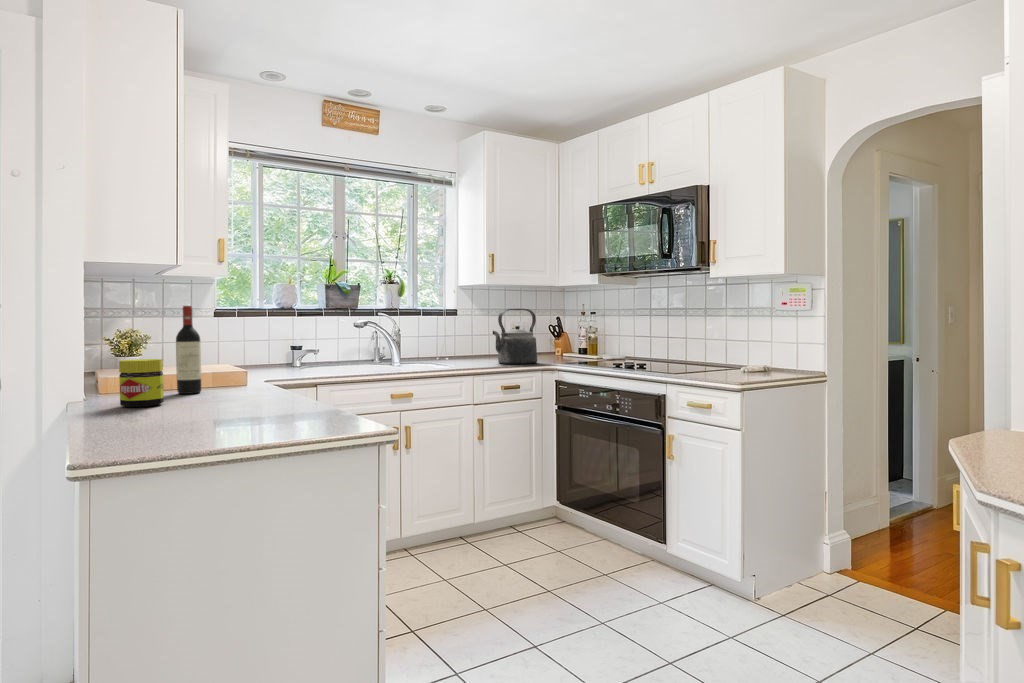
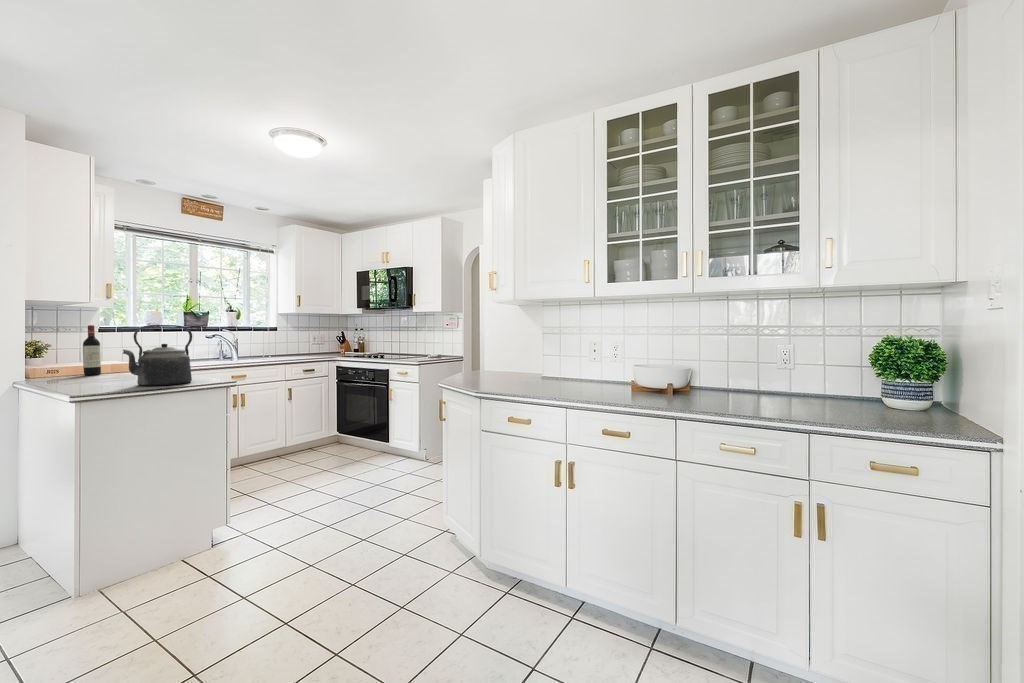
kettle: present [493,309,537,364] -> present [123,325,192,386]
jar: present [119,359,164,407] -> none [49,355,79,381]

